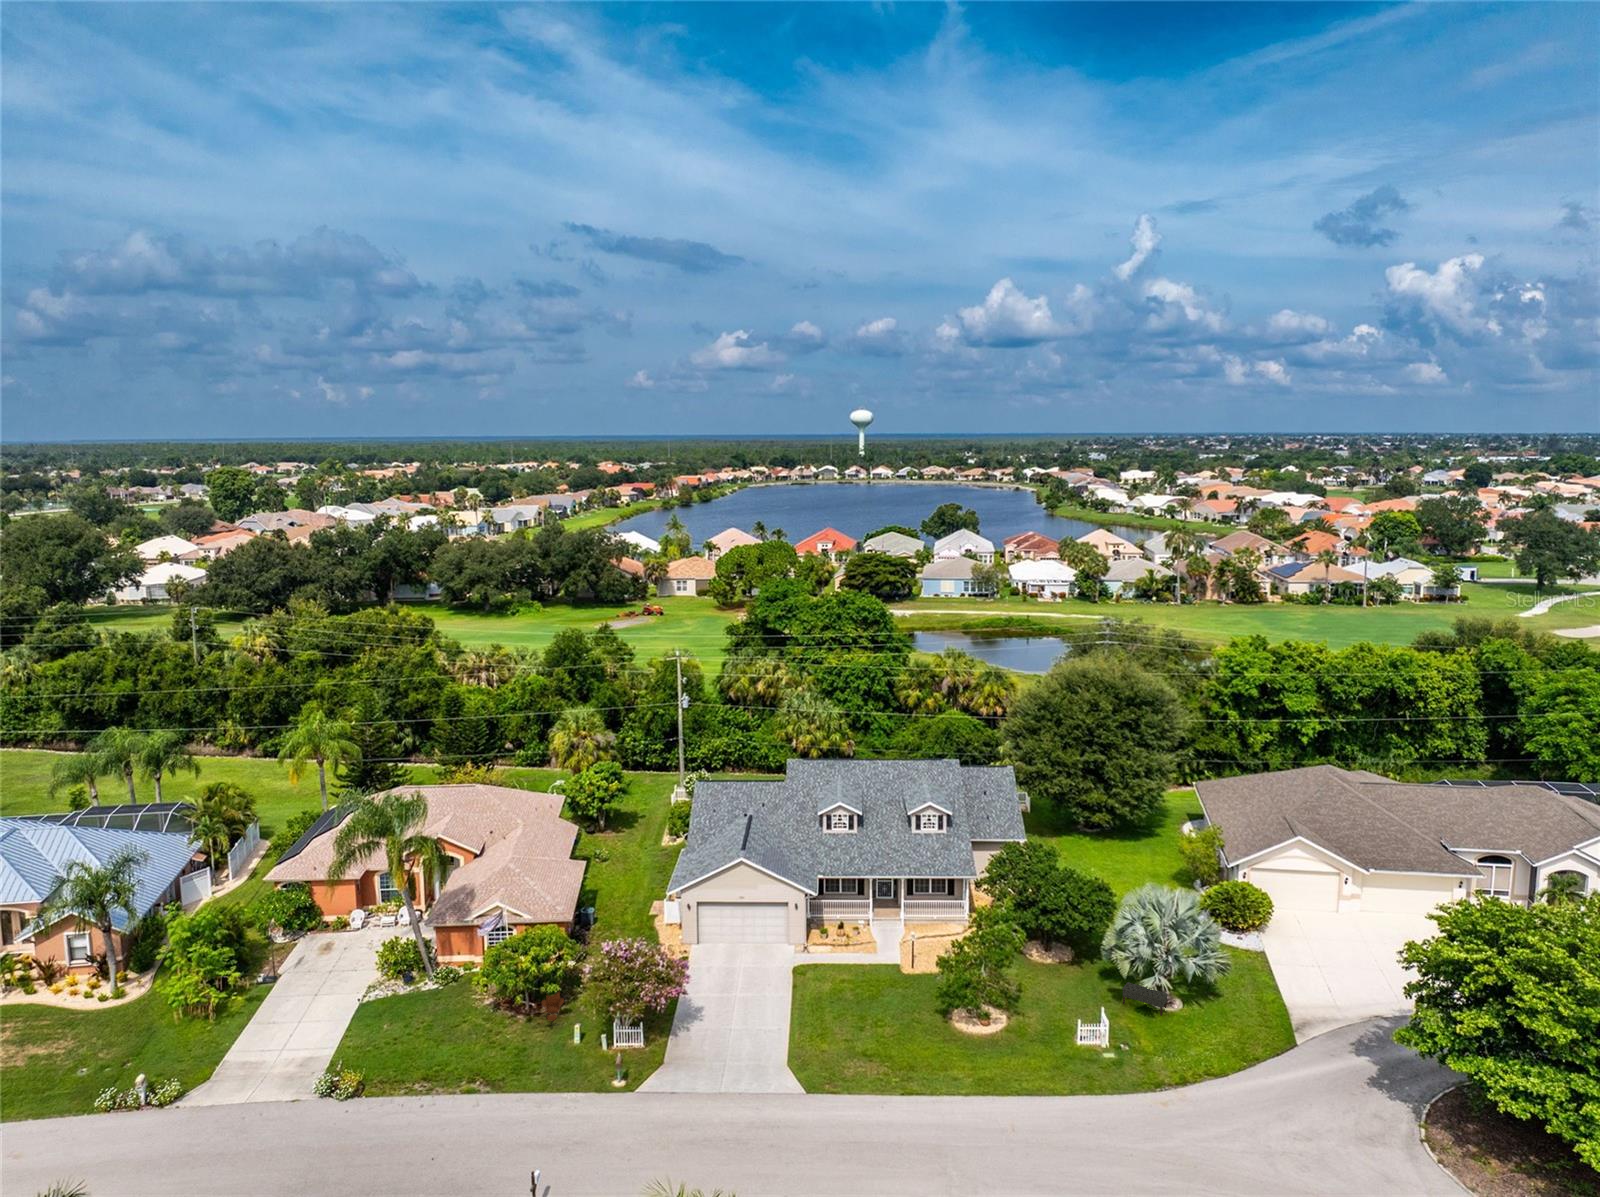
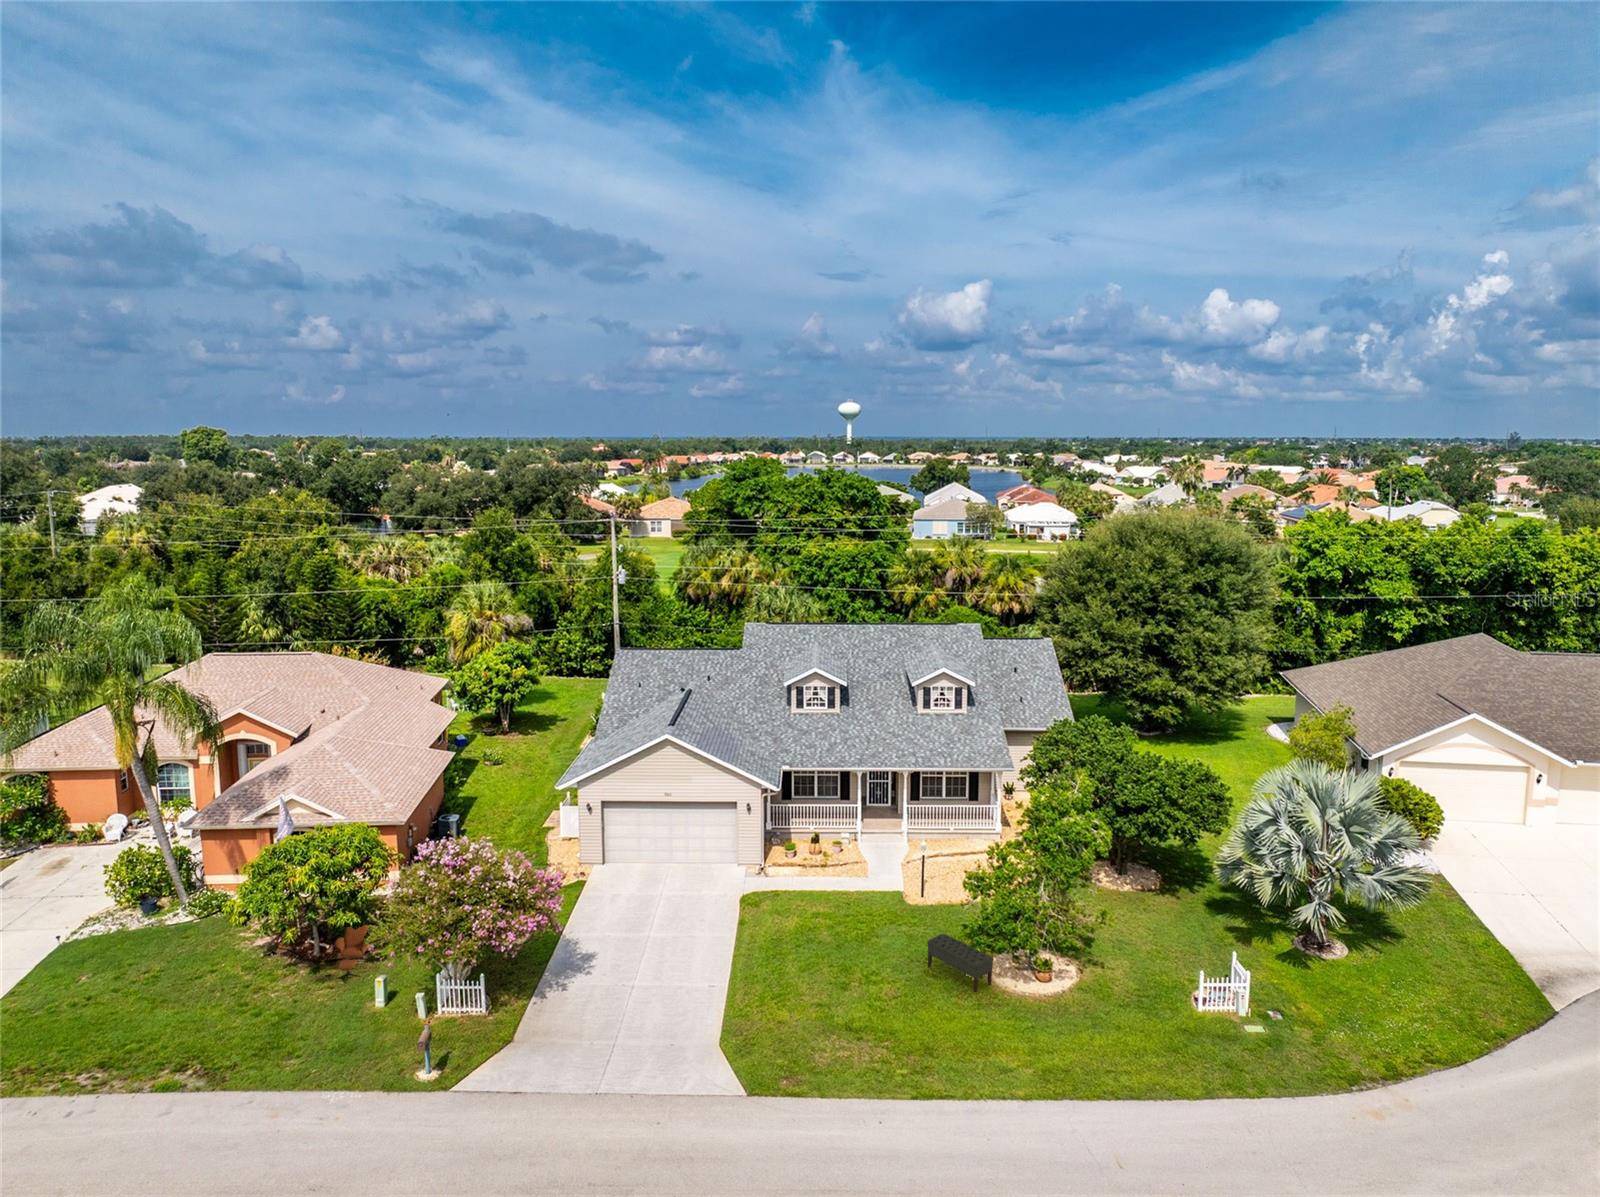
bench: present [1122,982,1168,1016] -> present [927,934,994,992]

